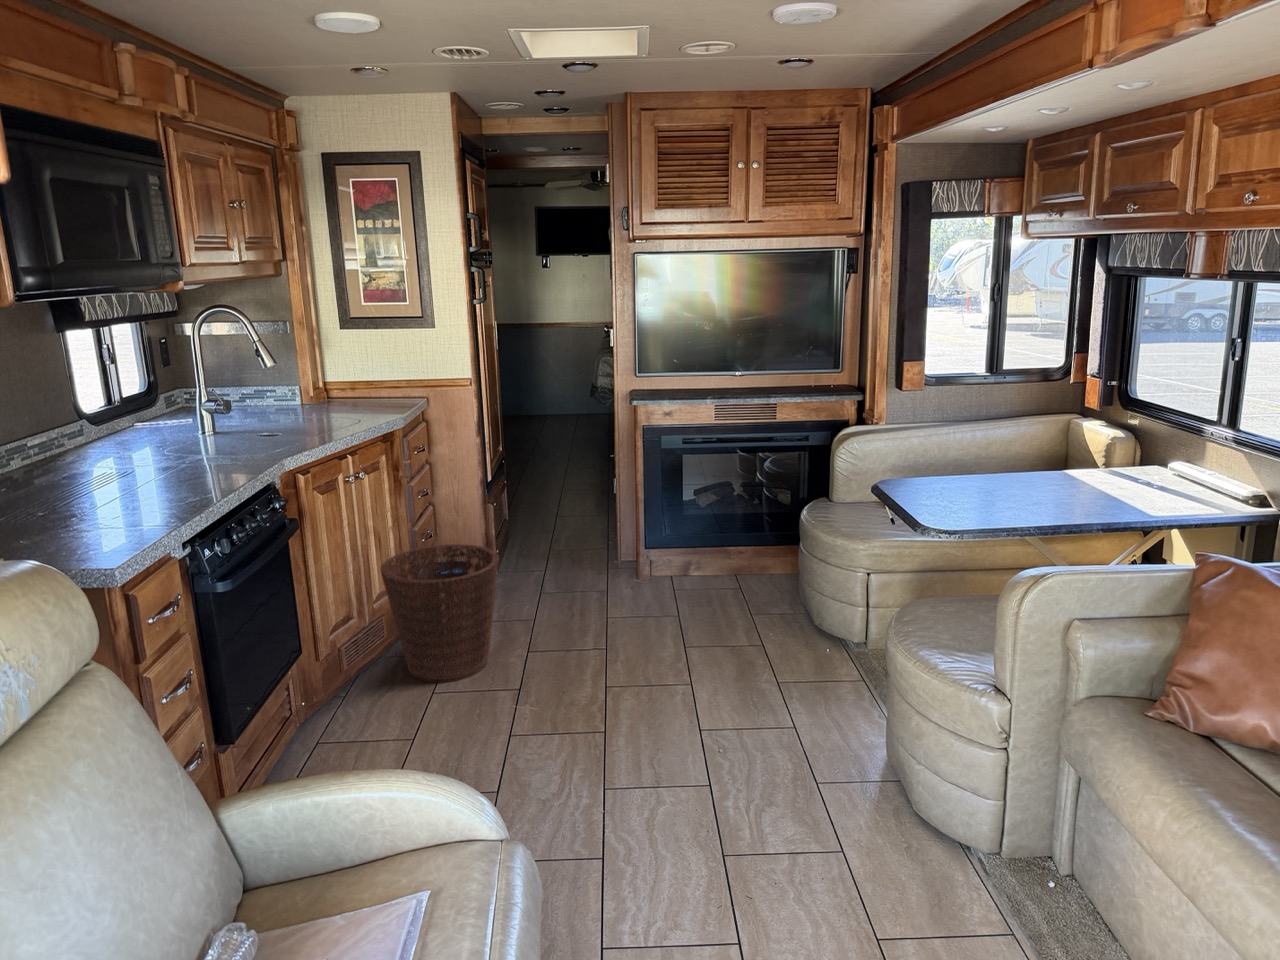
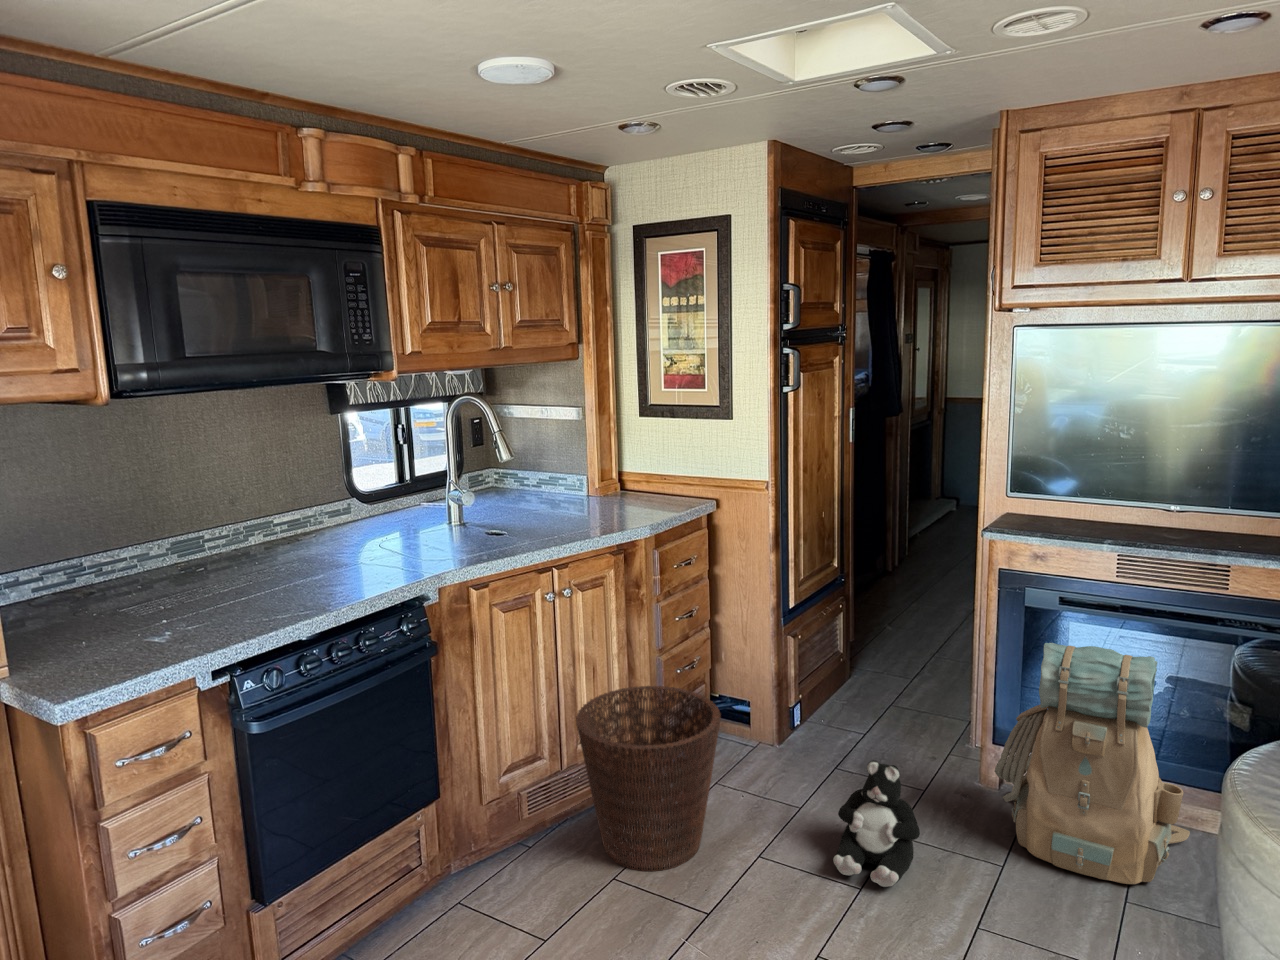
backpack: none [667,461,775,607] -> present [994,643,1190,884]
plush toy: none [581,562,638,643] -> present [833,760,920,887]

